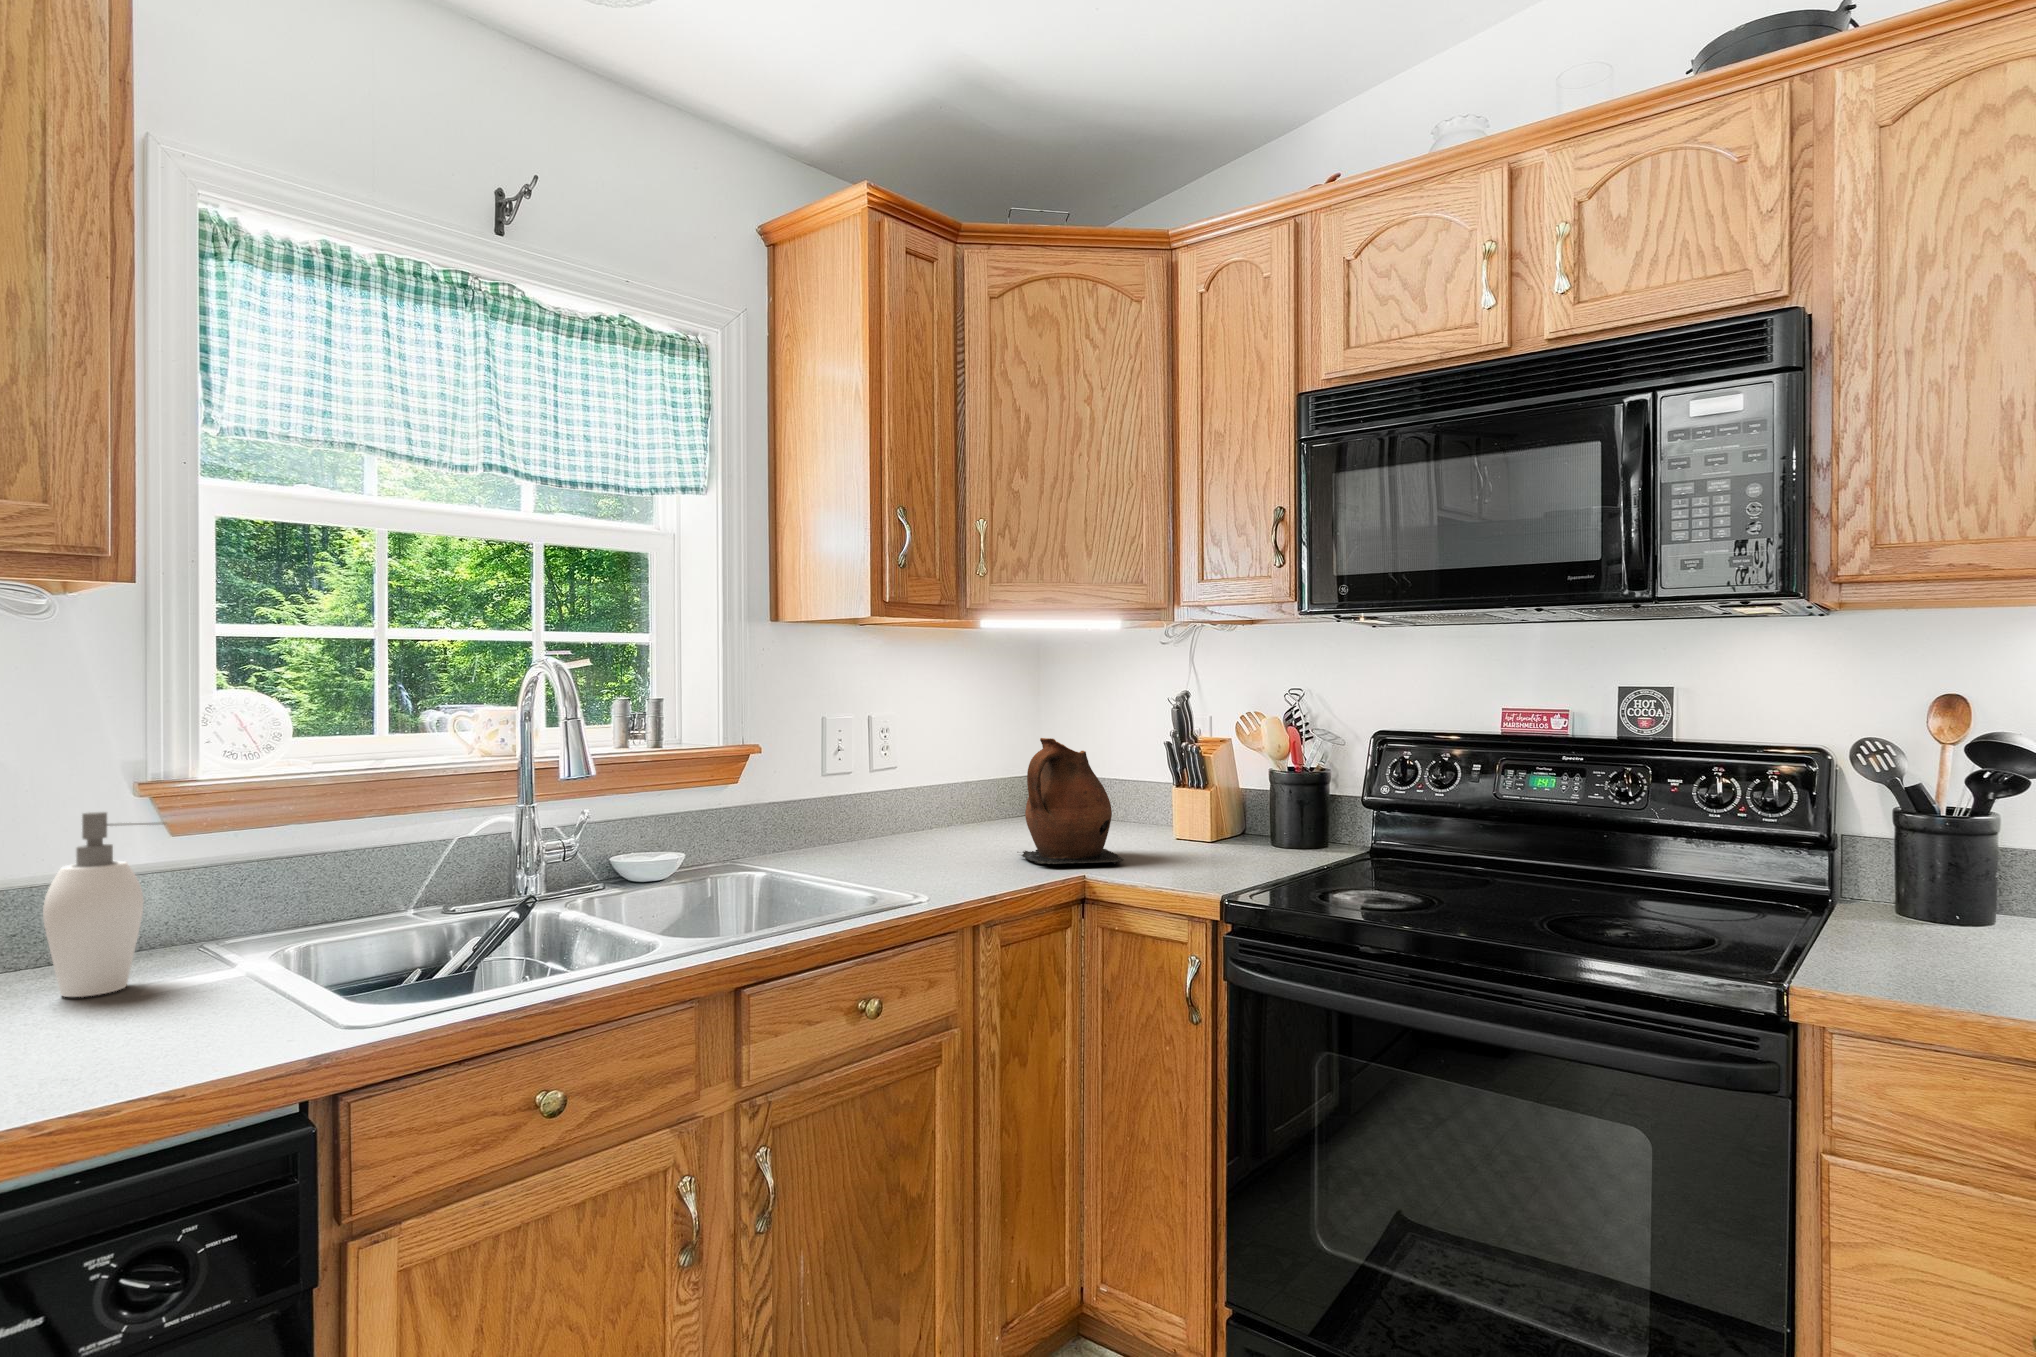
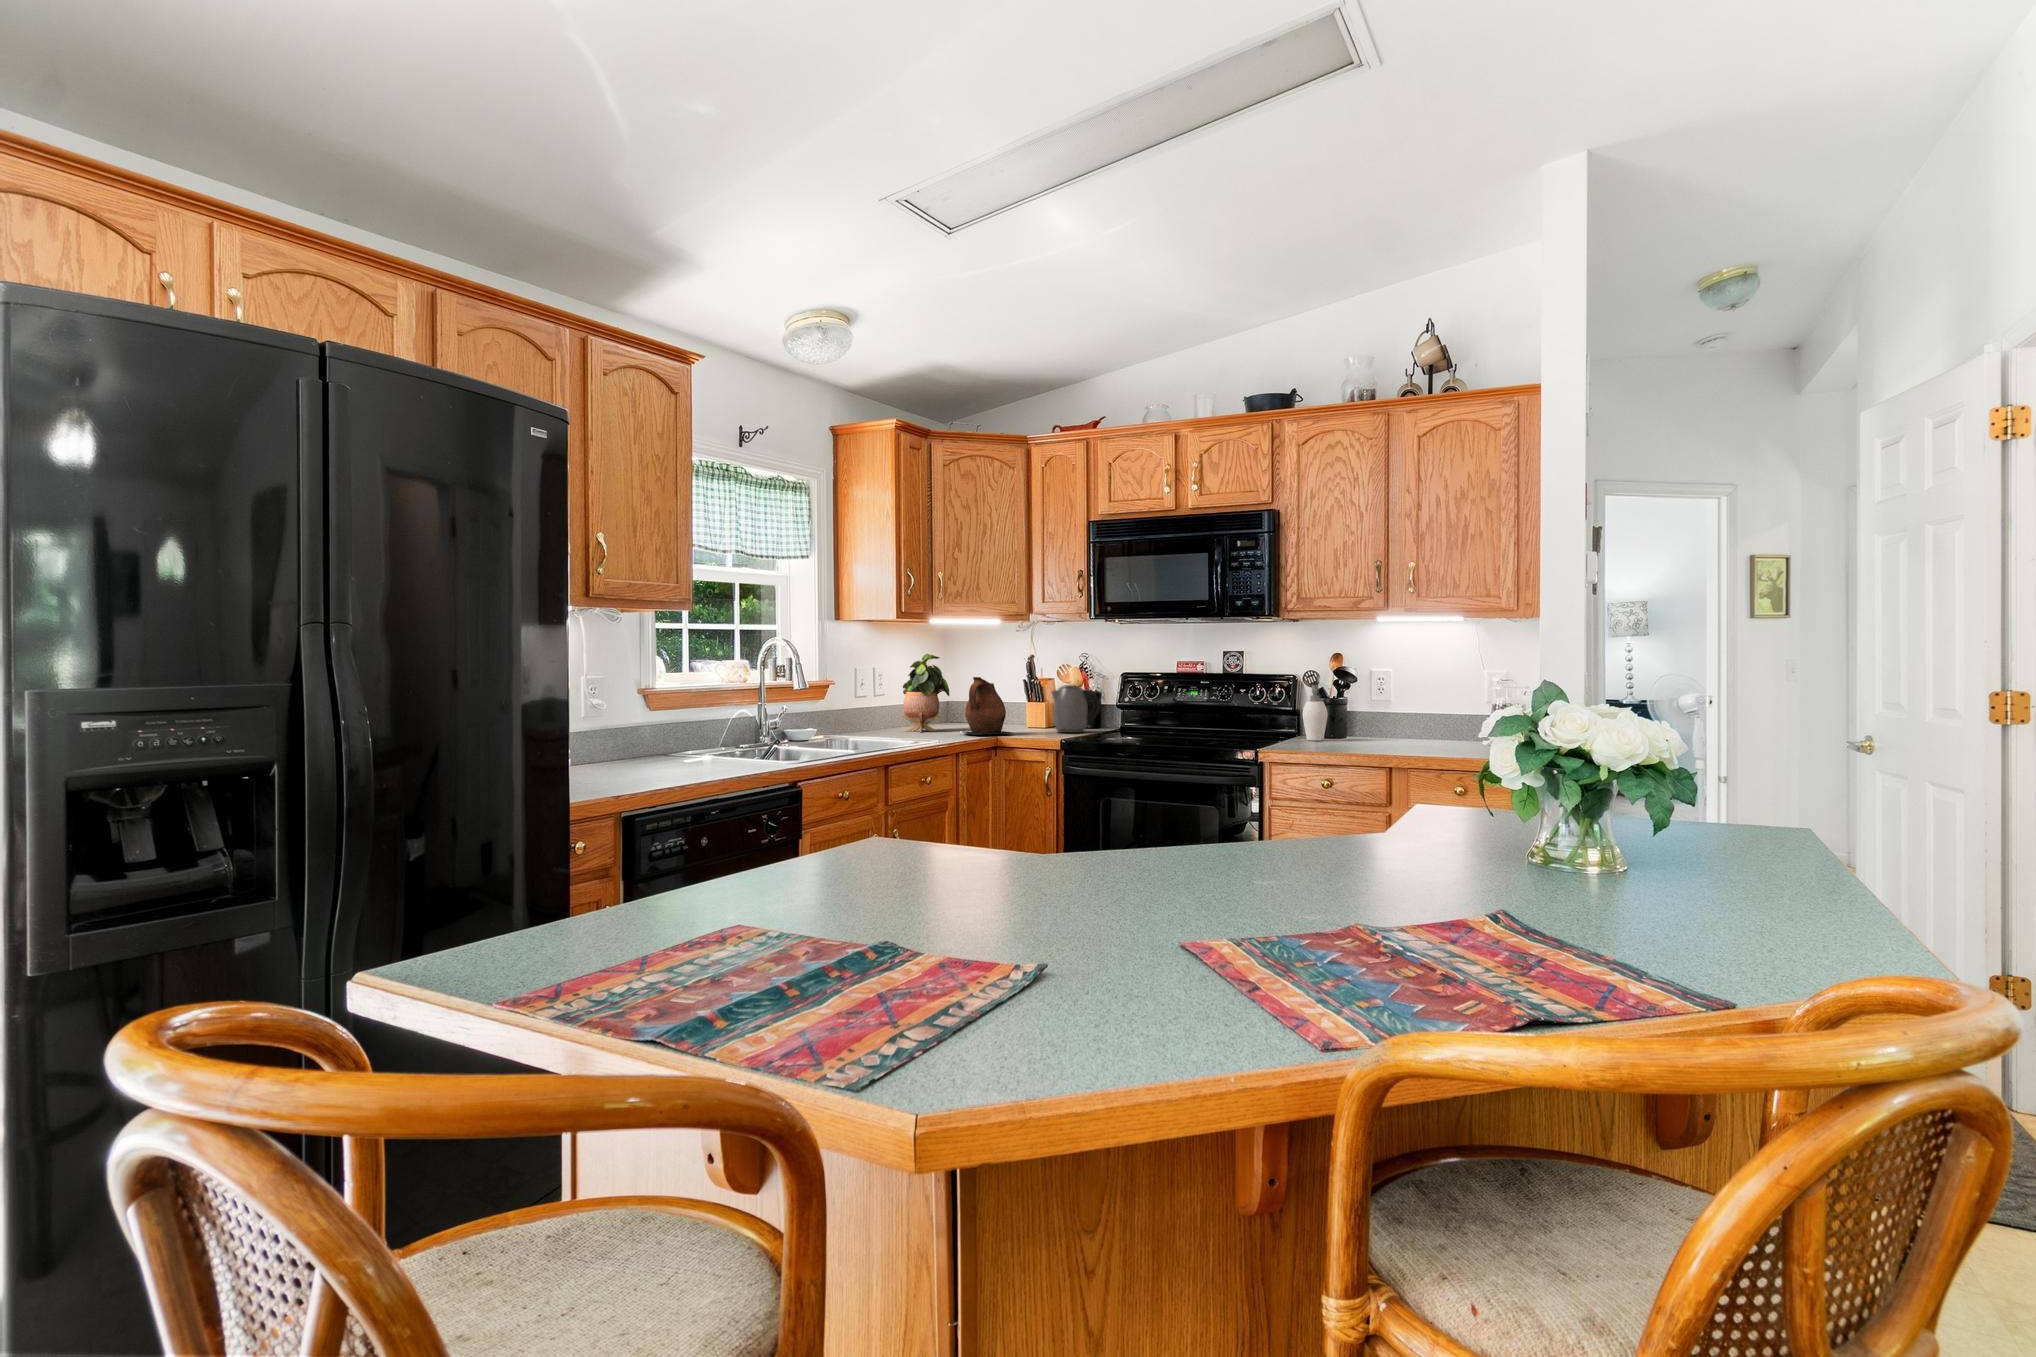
potted plant: none [919,686,1010,844] -> present [903,654,949,732]
kettle: none [1212,756,1321,863] -> present [1052,685,1100,733]
soap dispenser: present [43,812,165,997] -> present [1302,685,1328,741]

